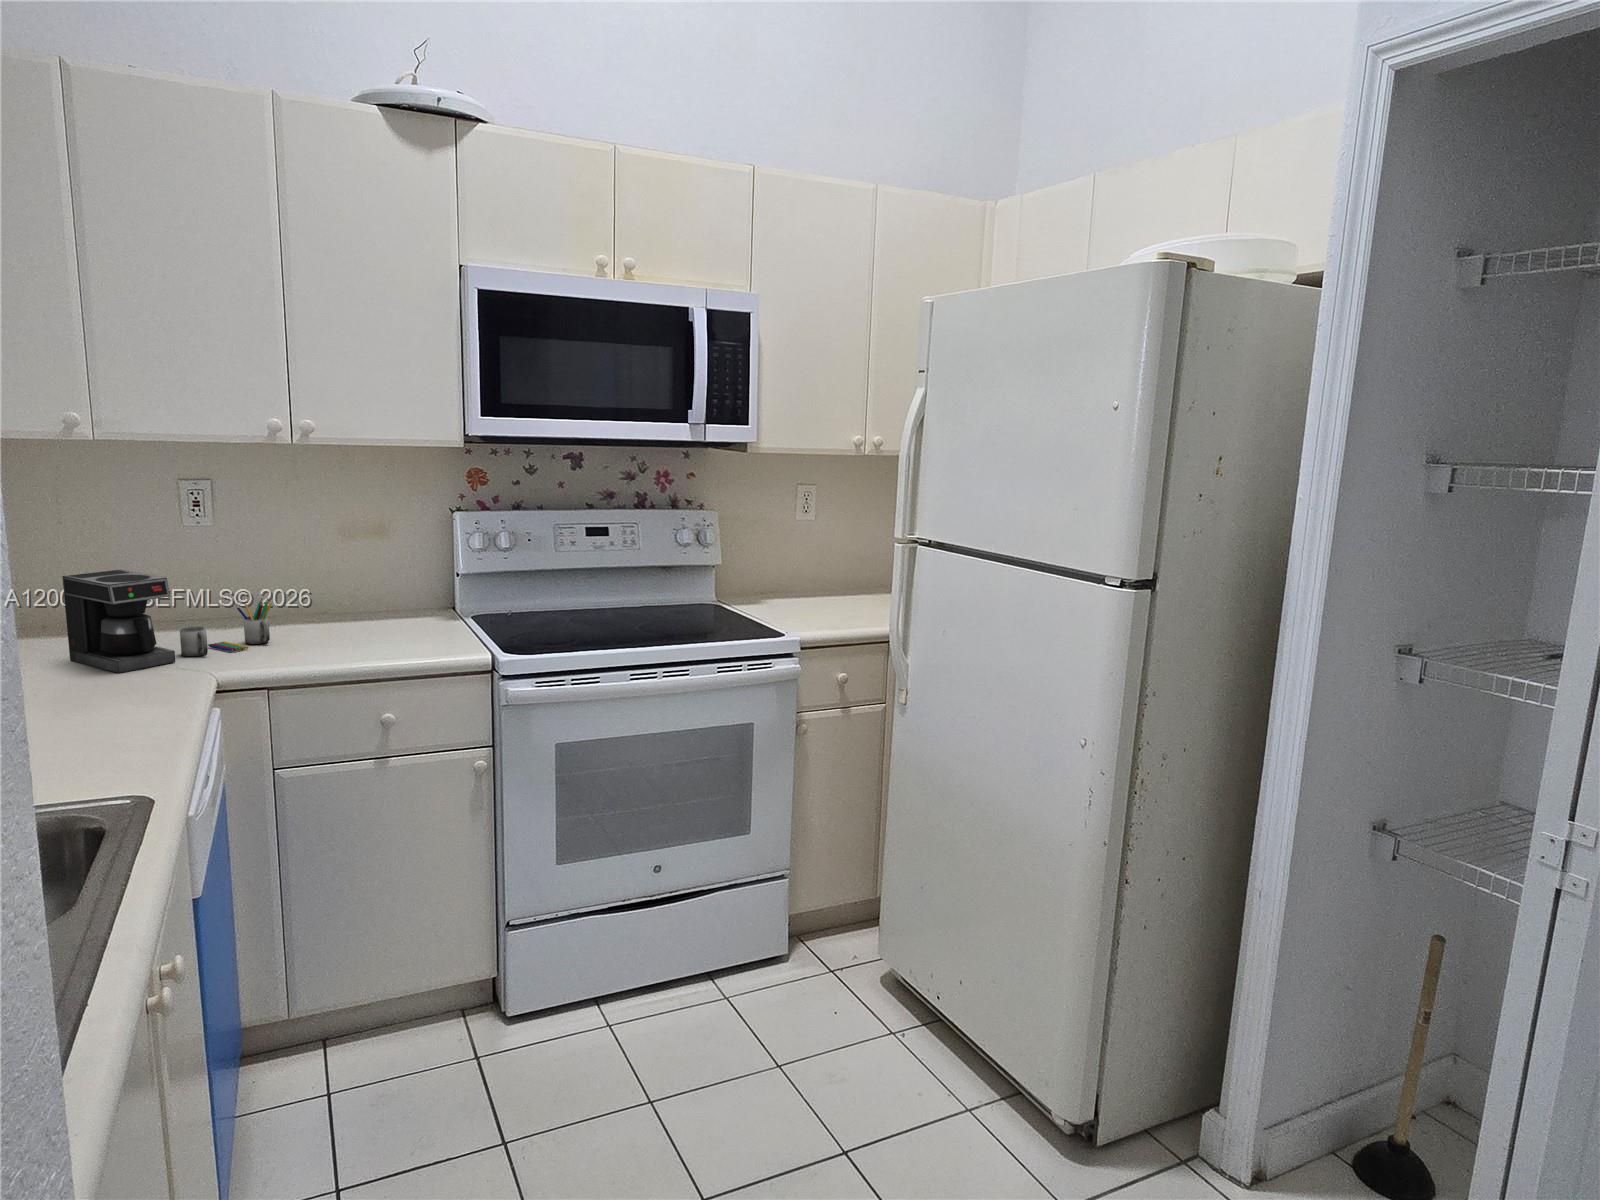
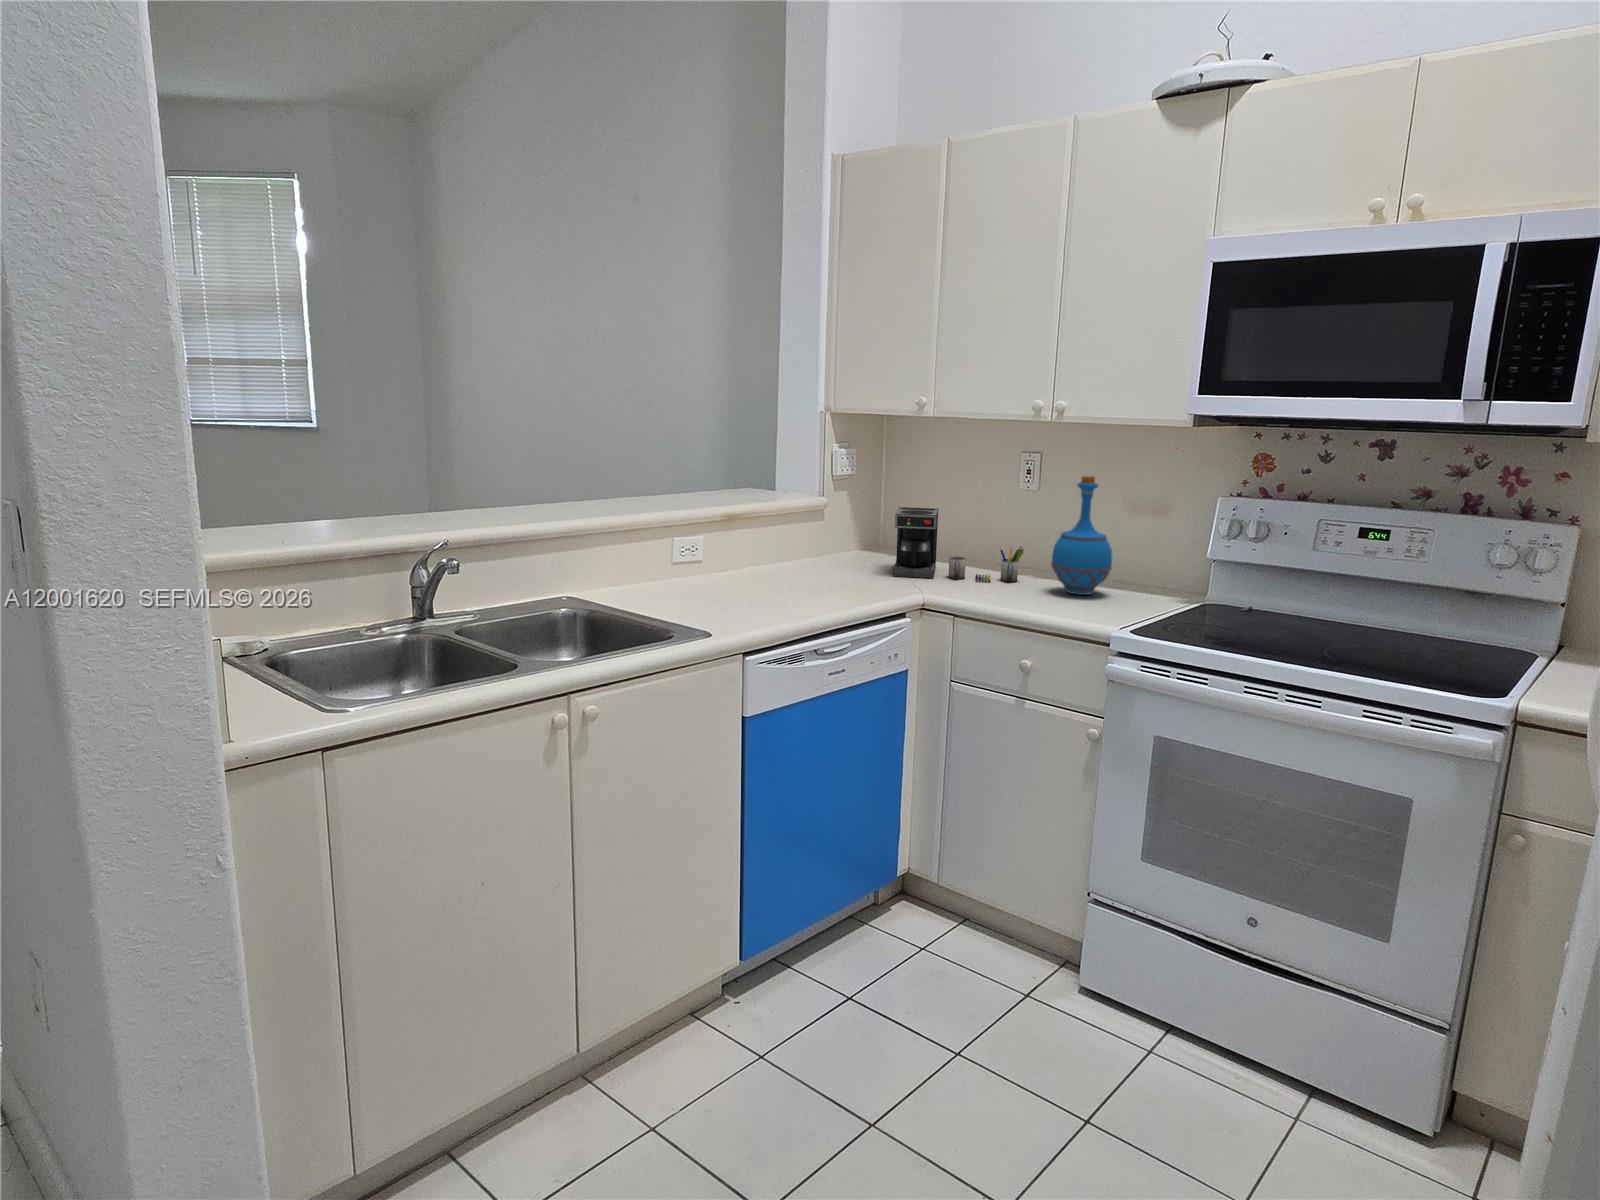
bottle: none [324,505,396,638] -> present [1051,476,1112,595]

